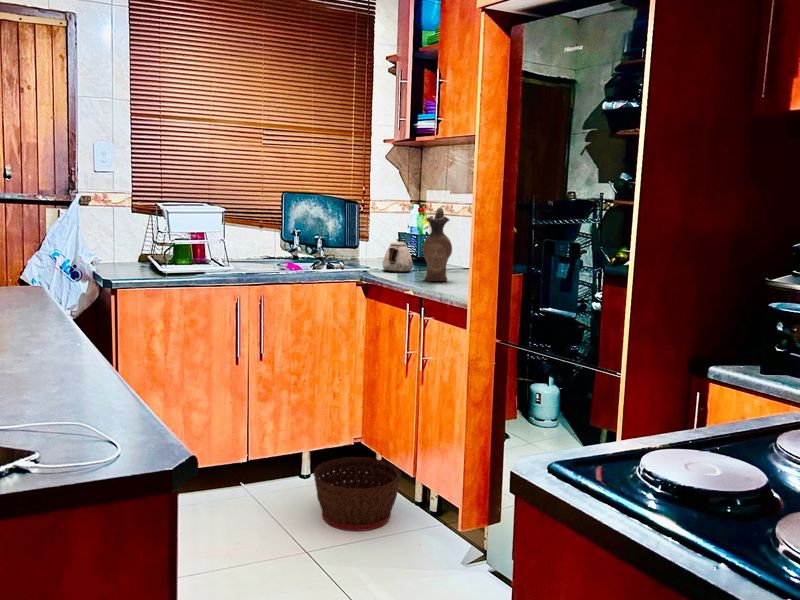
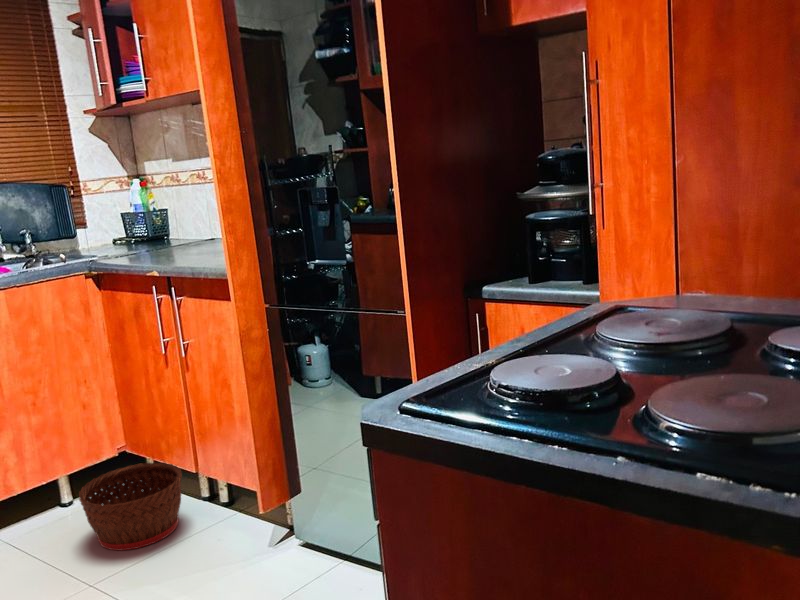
ceramic pitcher: present [422,208,452,281] -> none [155,176,191,257]
teapot: present [383,239,413,272] -> none [112,218,147,256]

